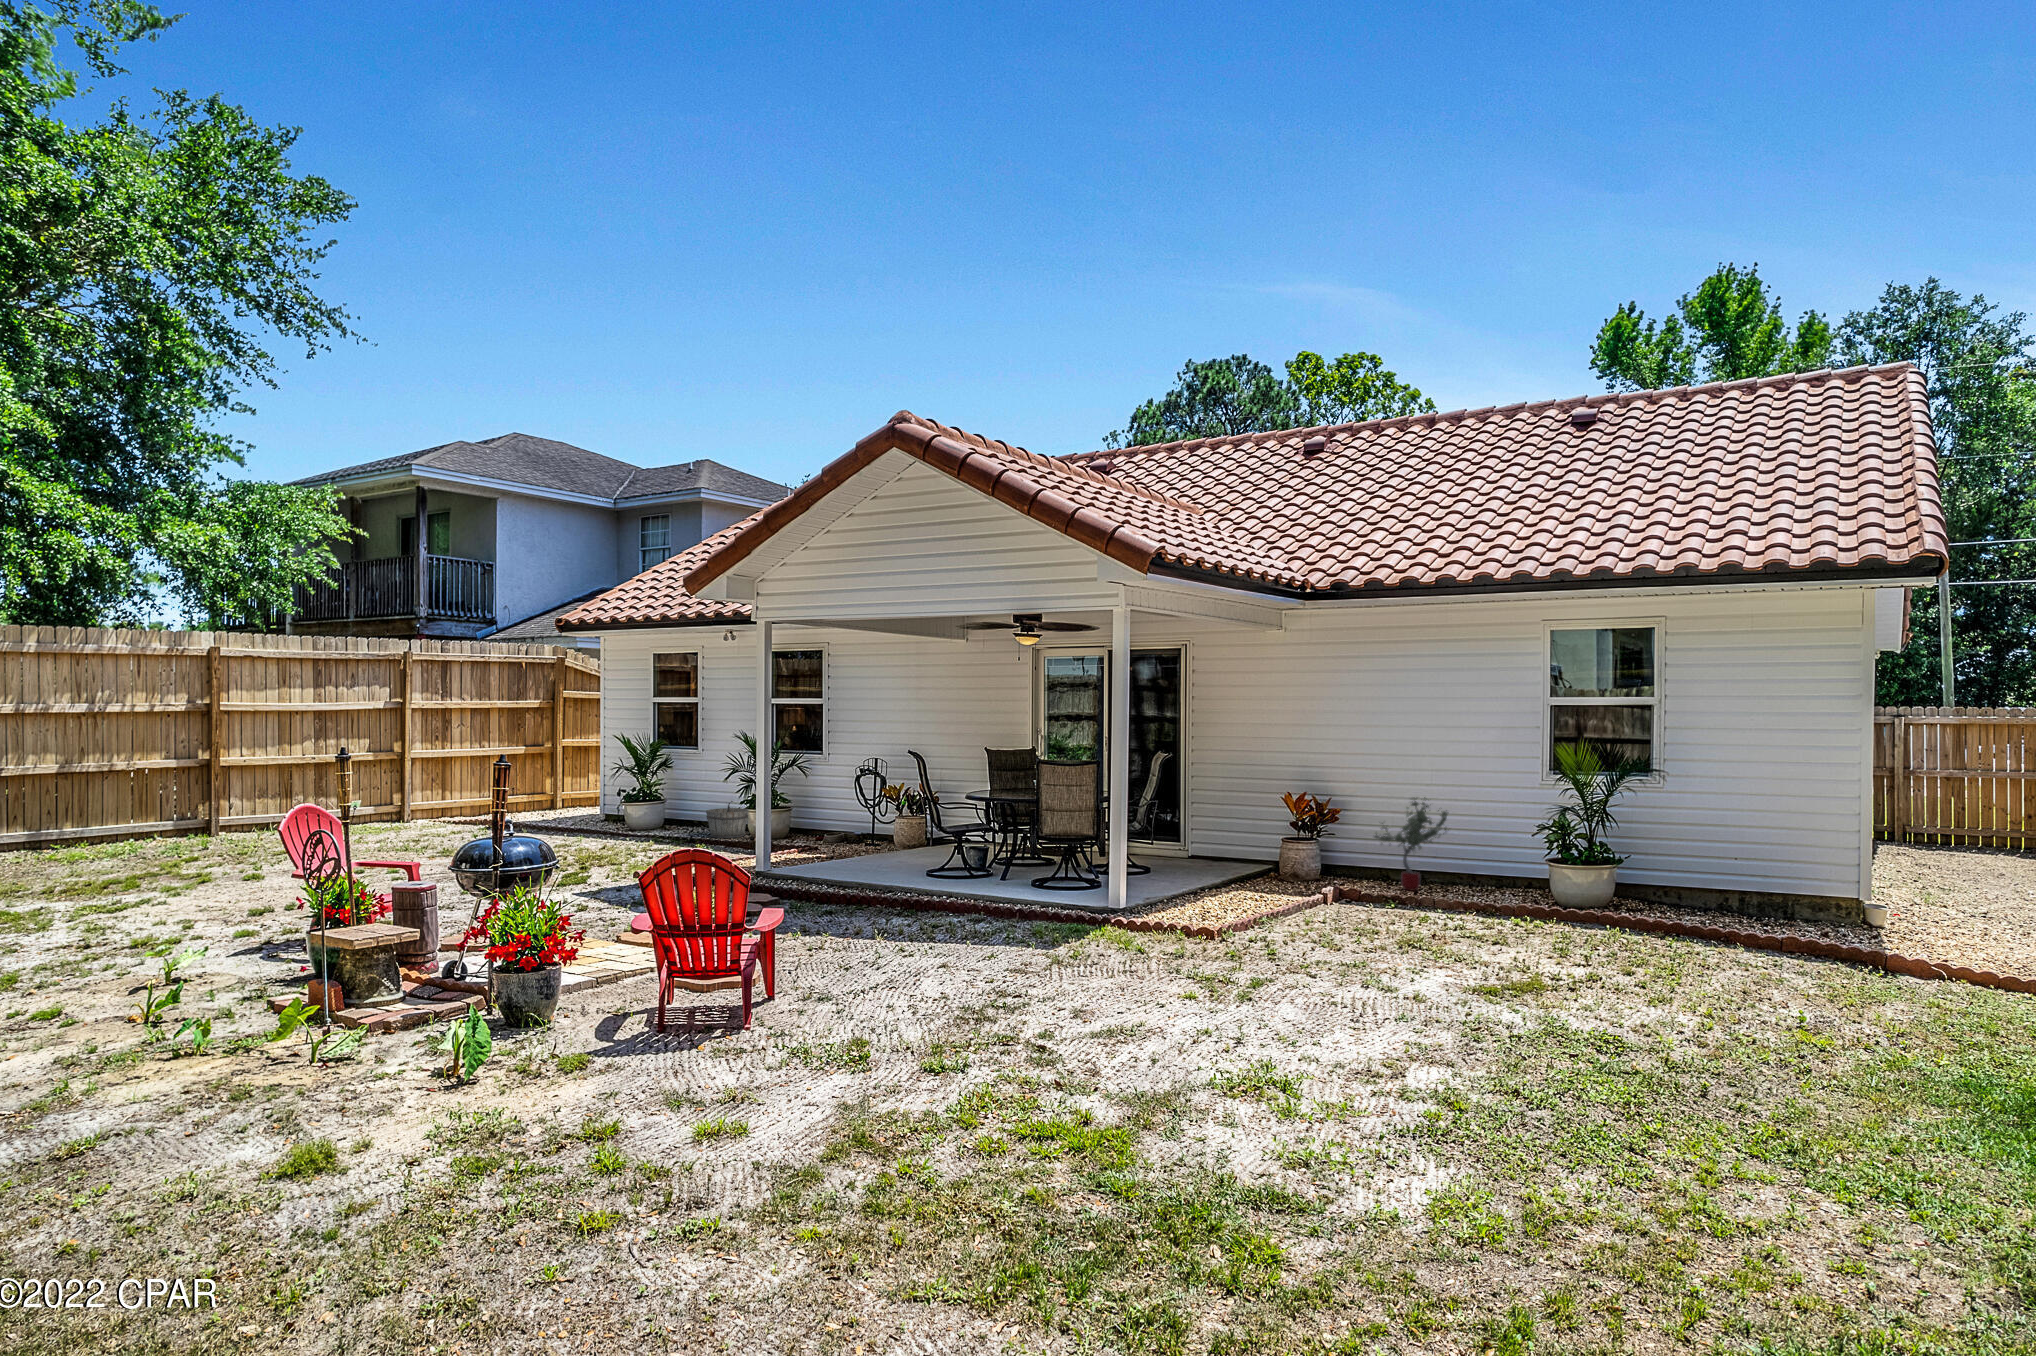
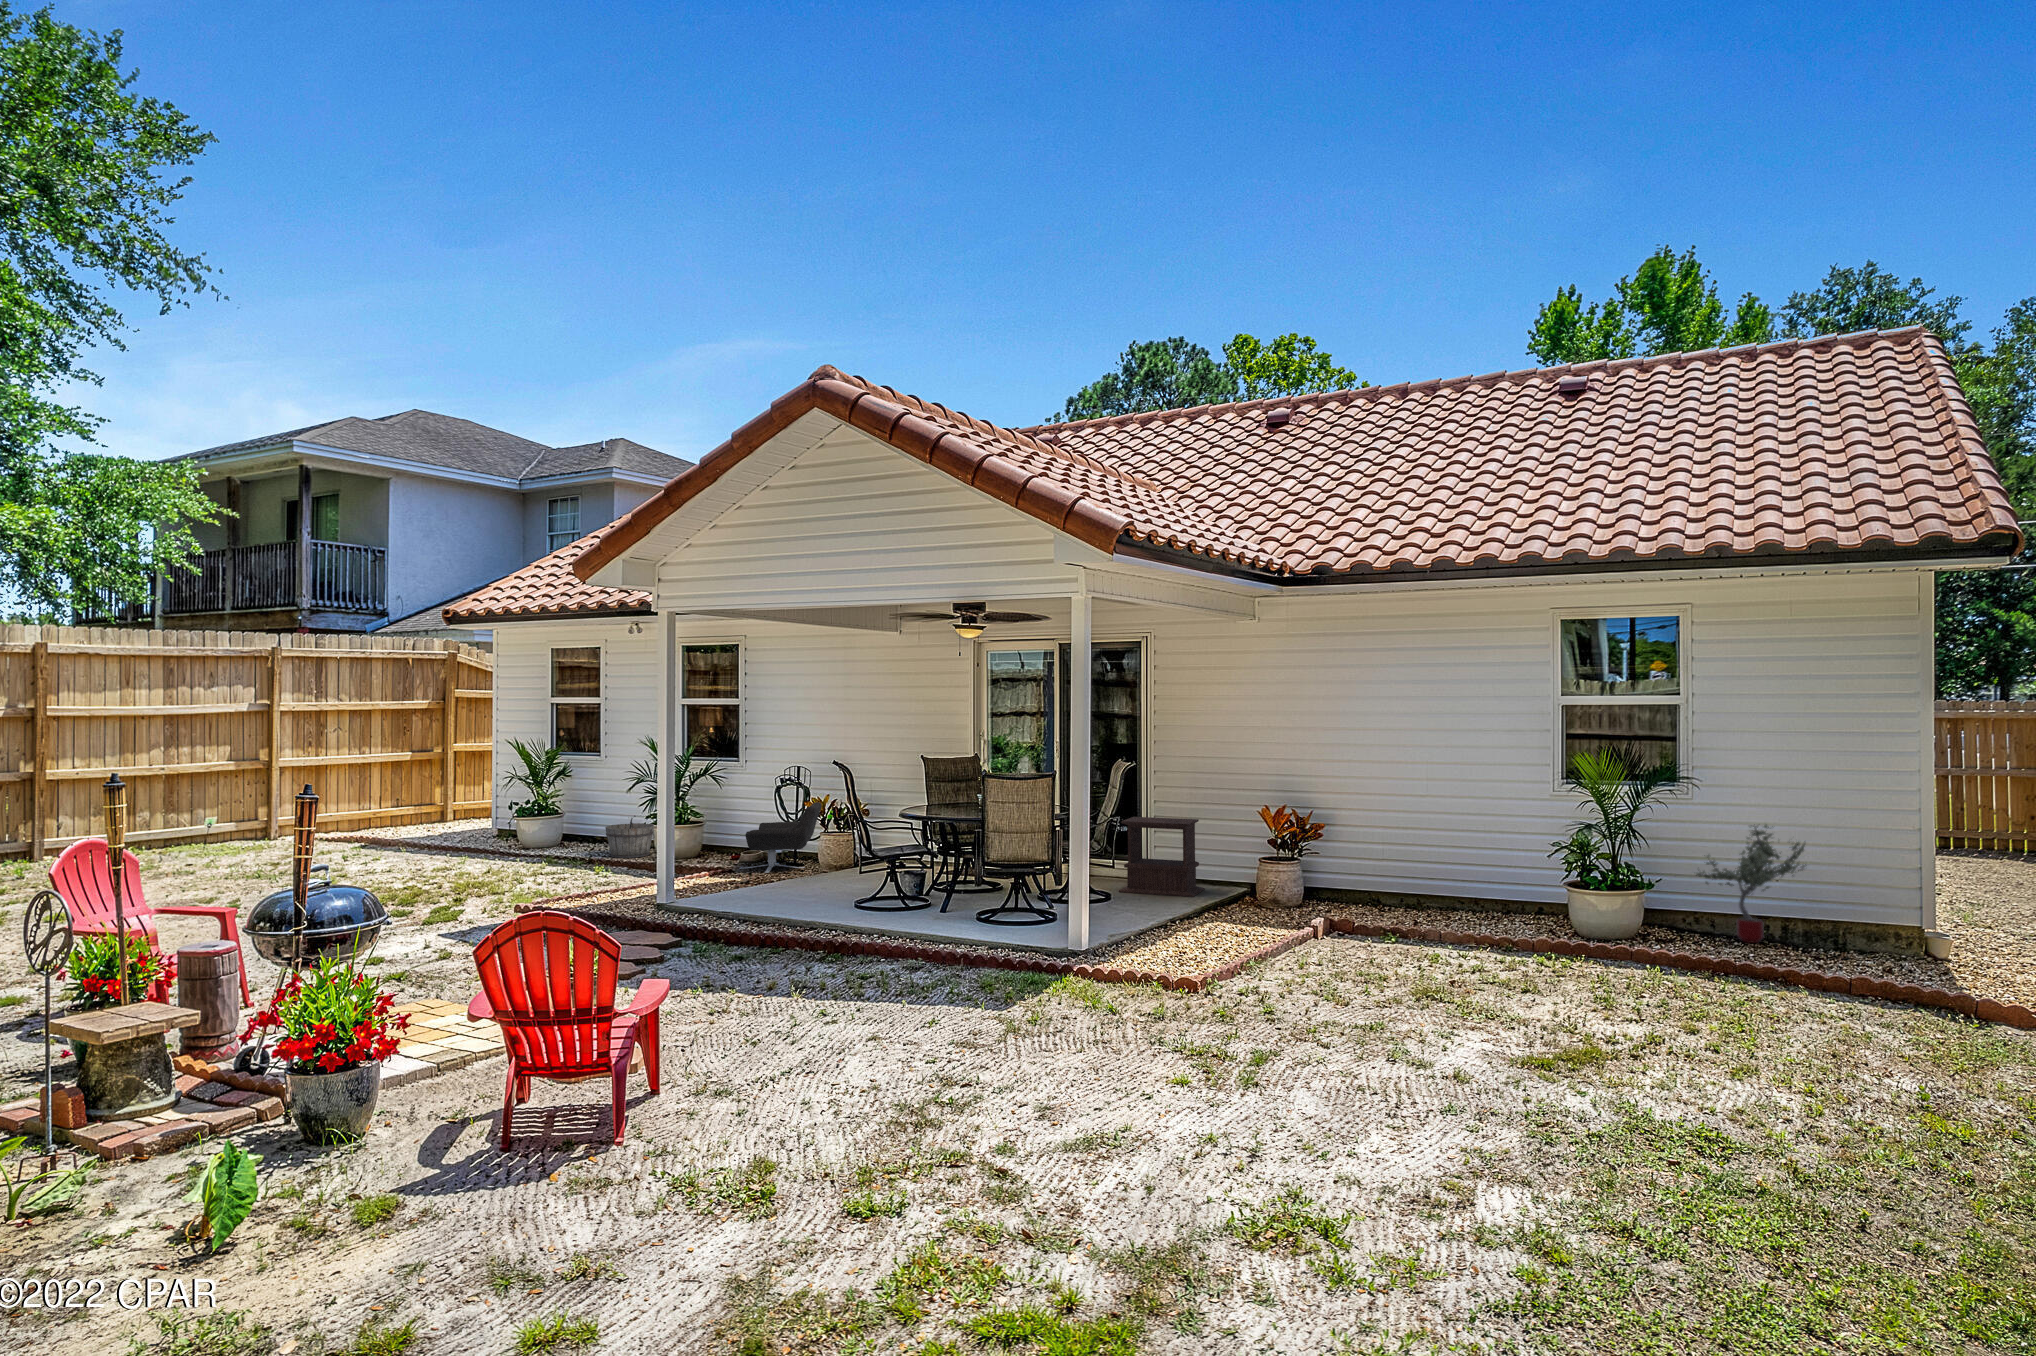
lounge chair: none [824,789,897,851] -> present [740,802,822,873]
potted tree: present [1375,797,1448,891] -> present [1696,824,1806,943]
side table: none [1159,803,1236,874] -> present [1119,817,1205,897]

